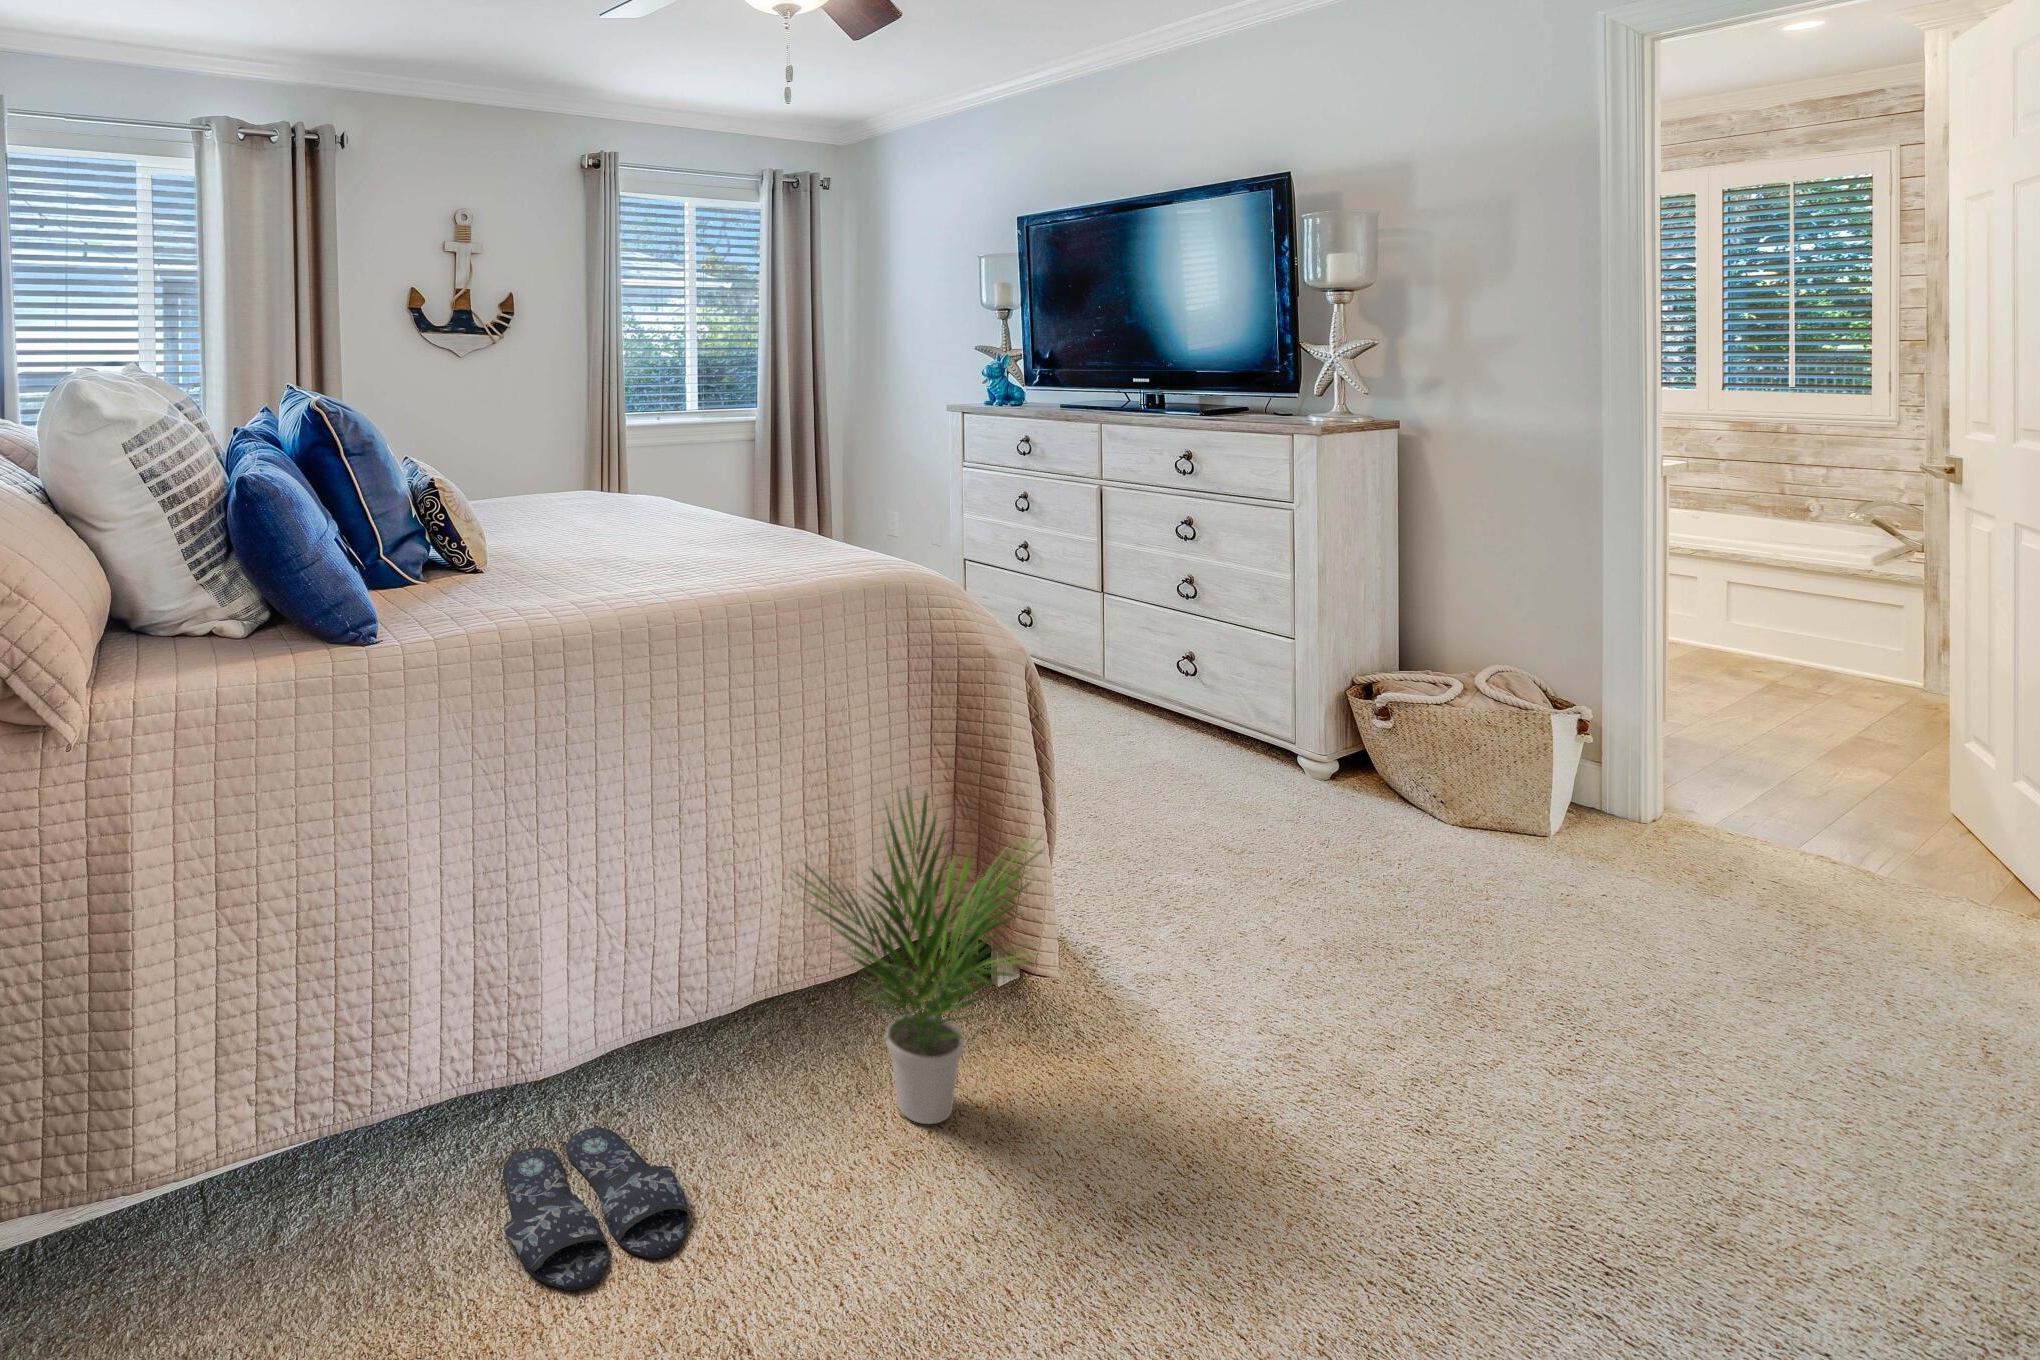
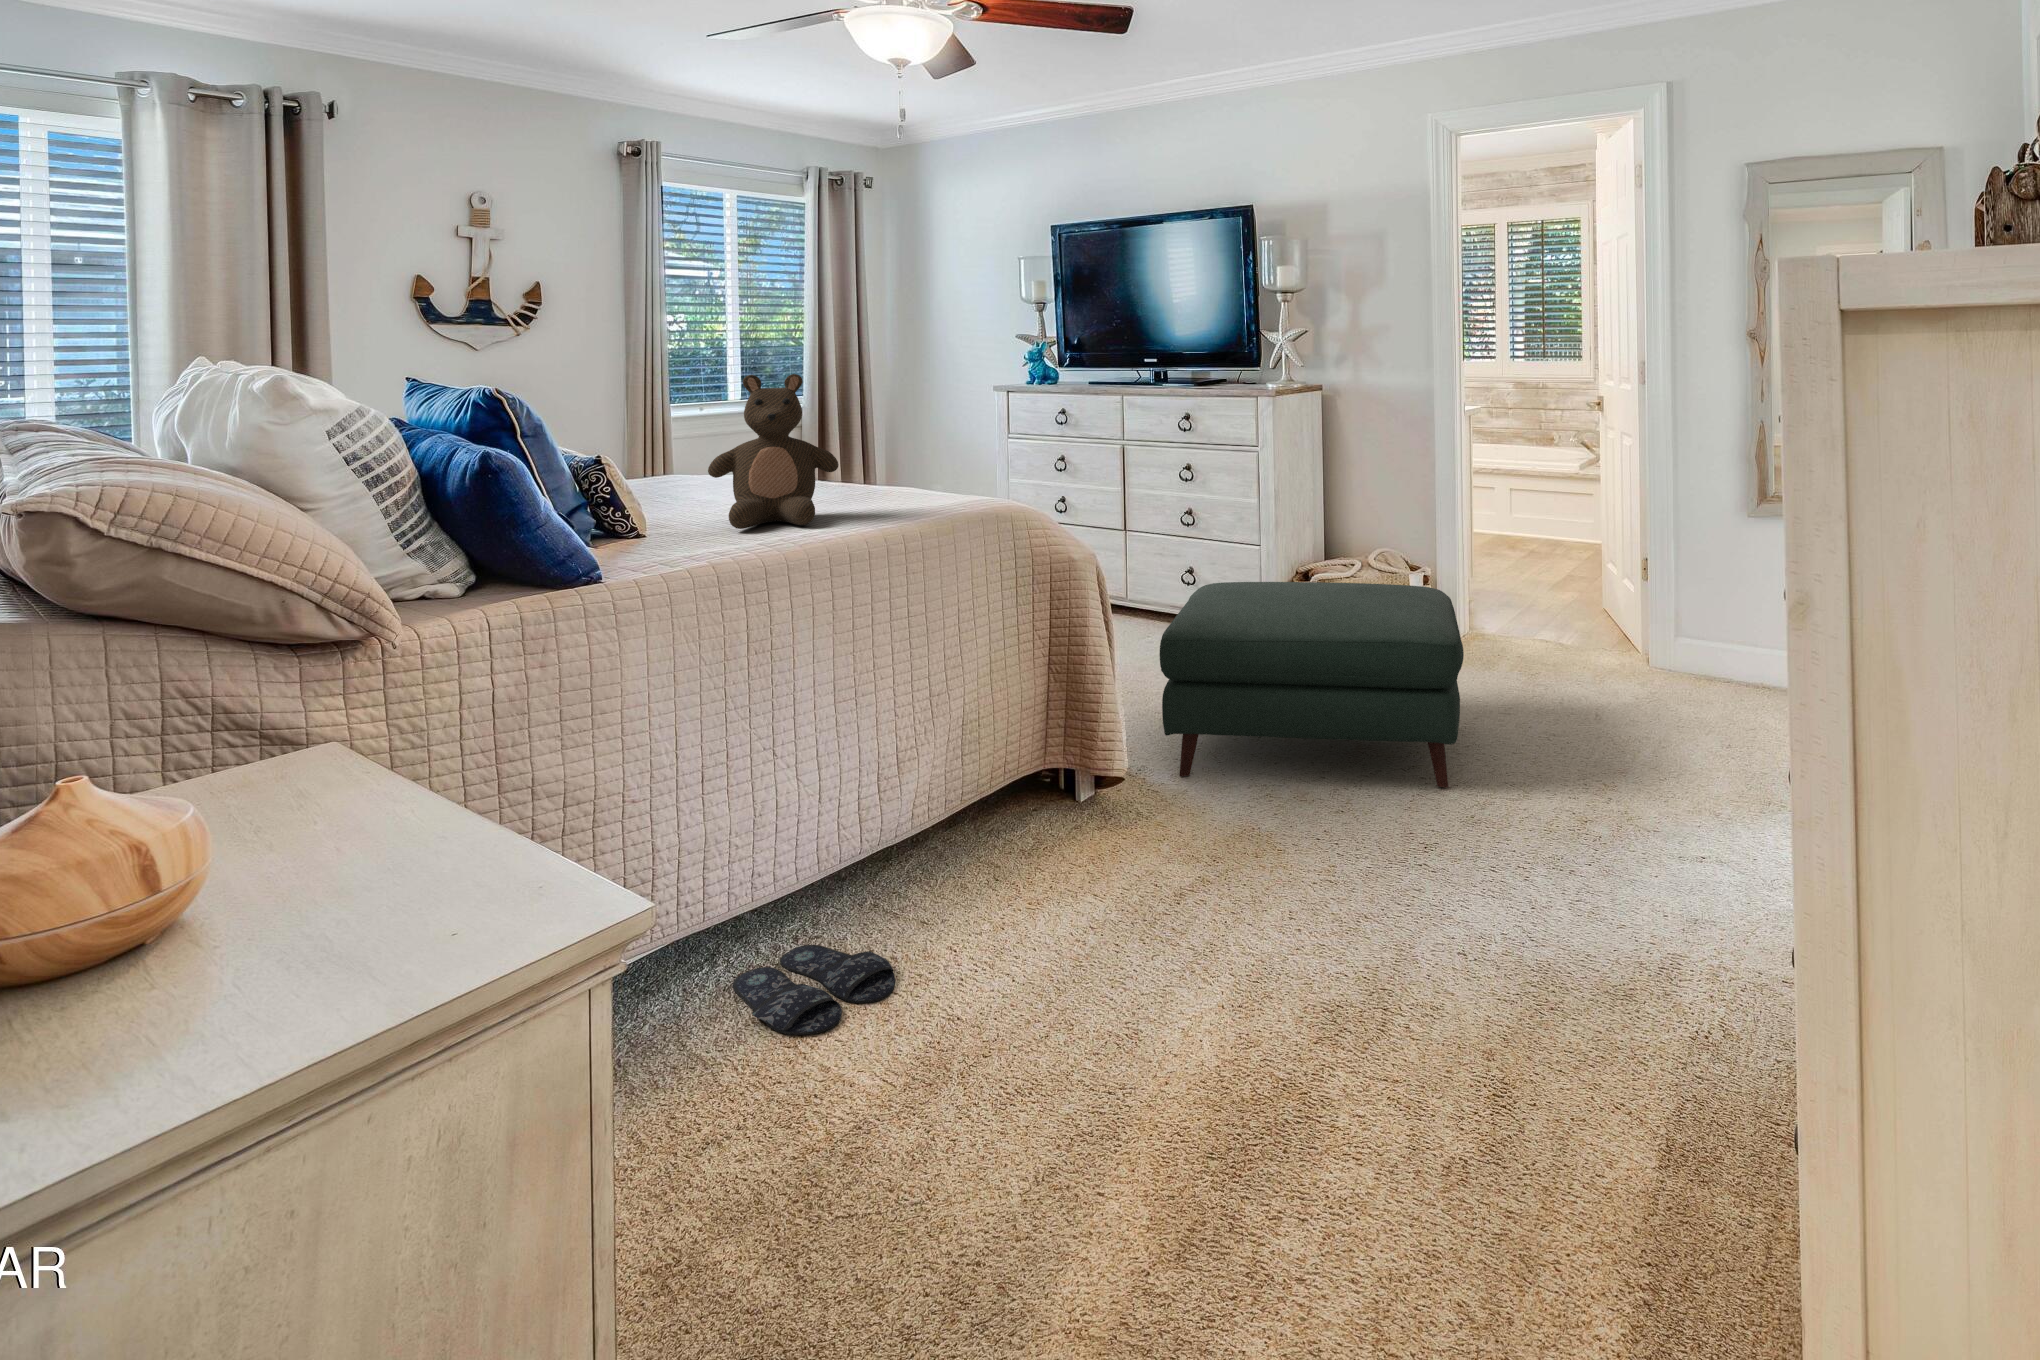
stuffed bear: none [562,392,704,577] -> present [708,374,838,529]
ottoman: none [1119,695,1651,1108] -> present [1160,582,1464,788]
potted plant: present [791,788,1041,1124] -> none [939,658,1132,888]

